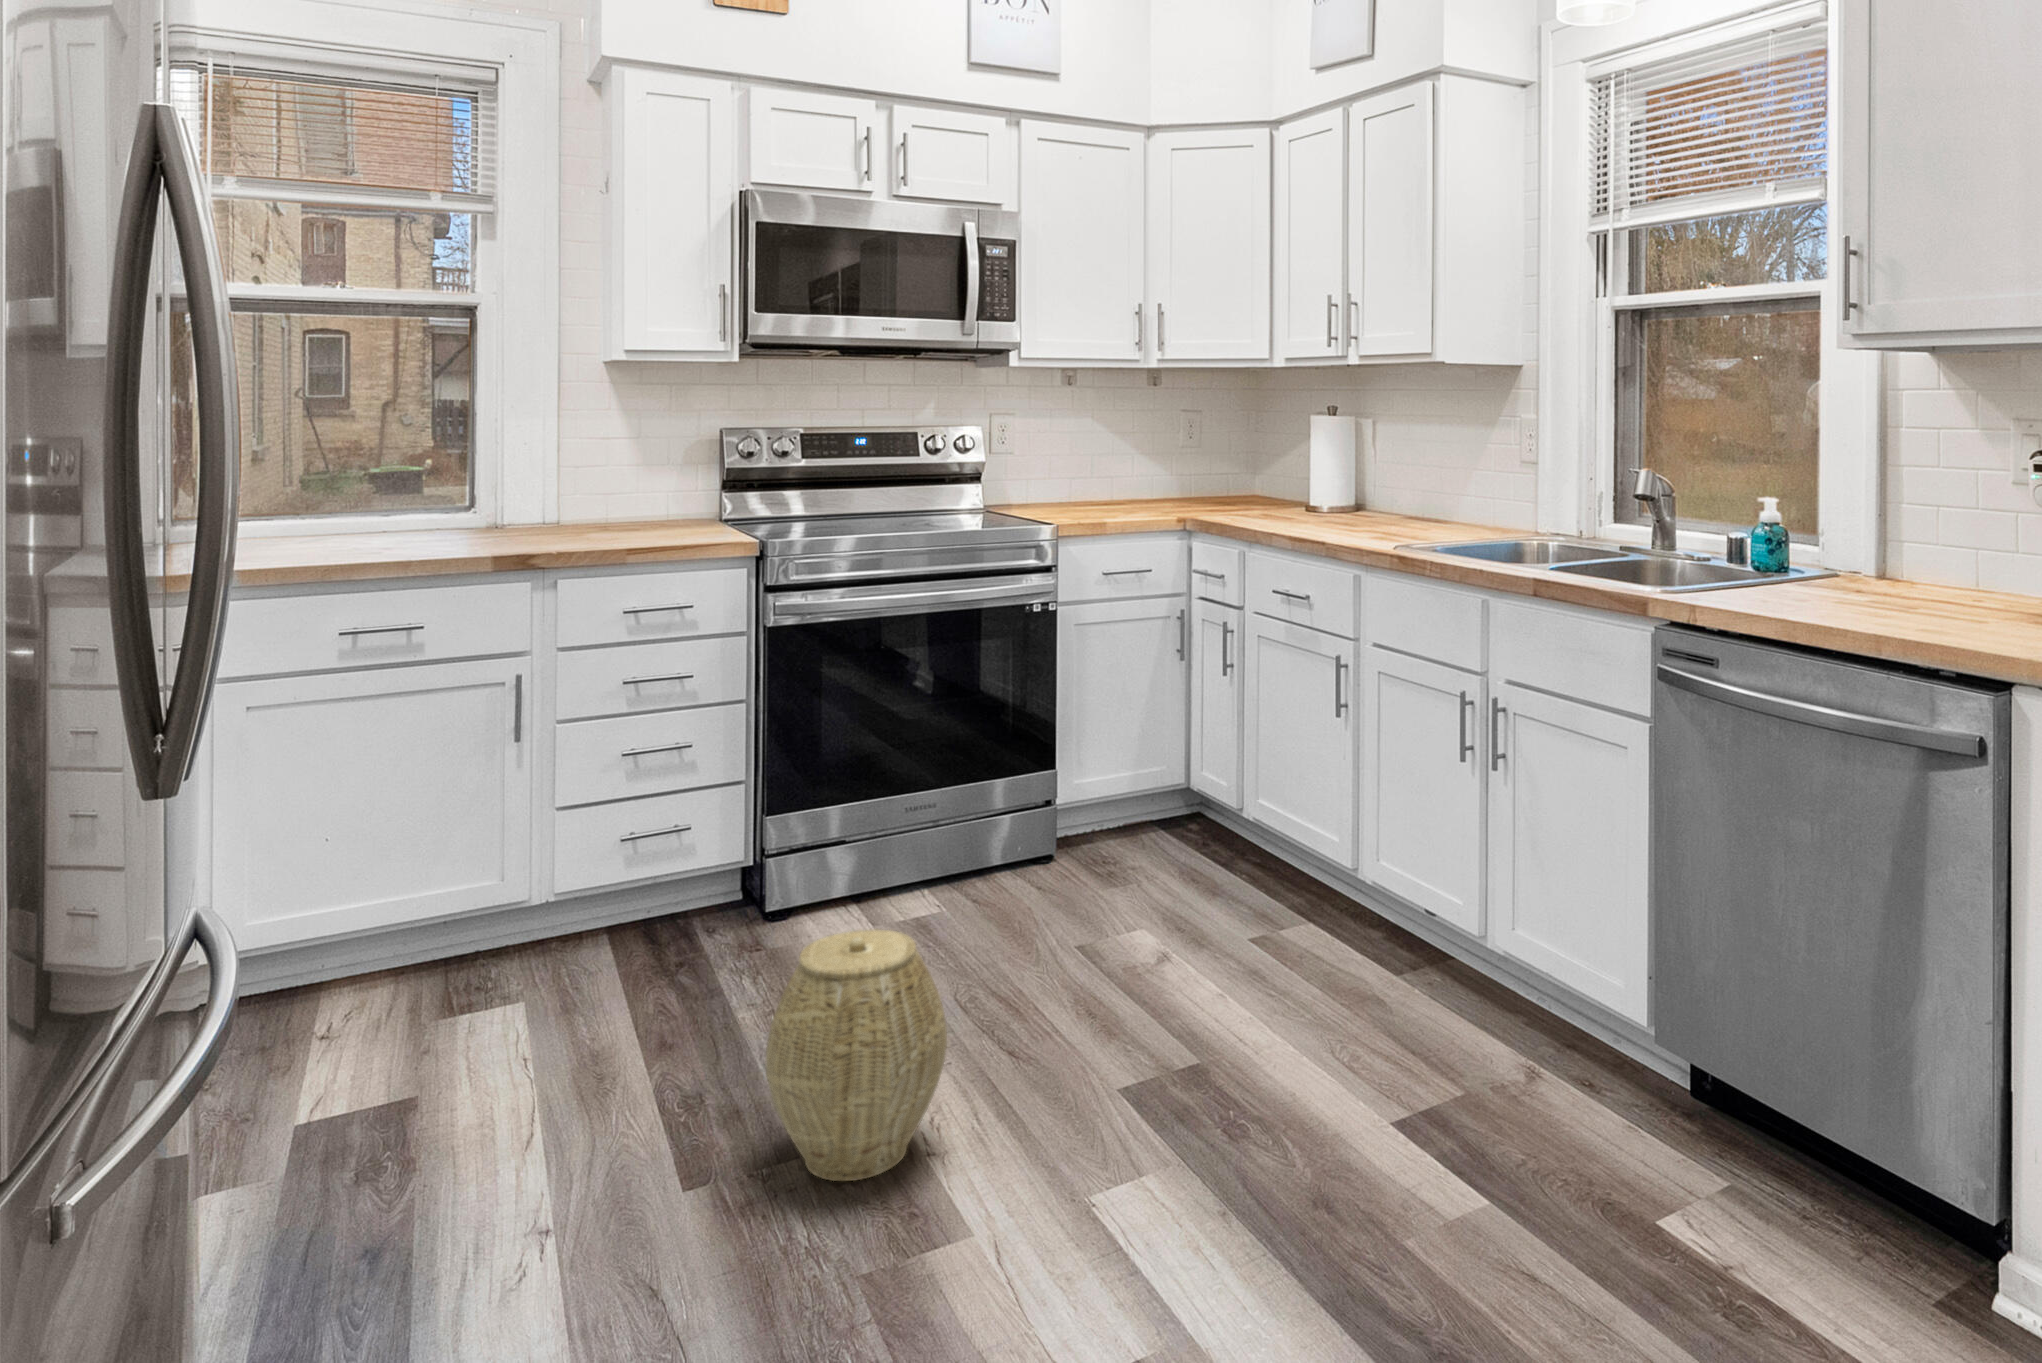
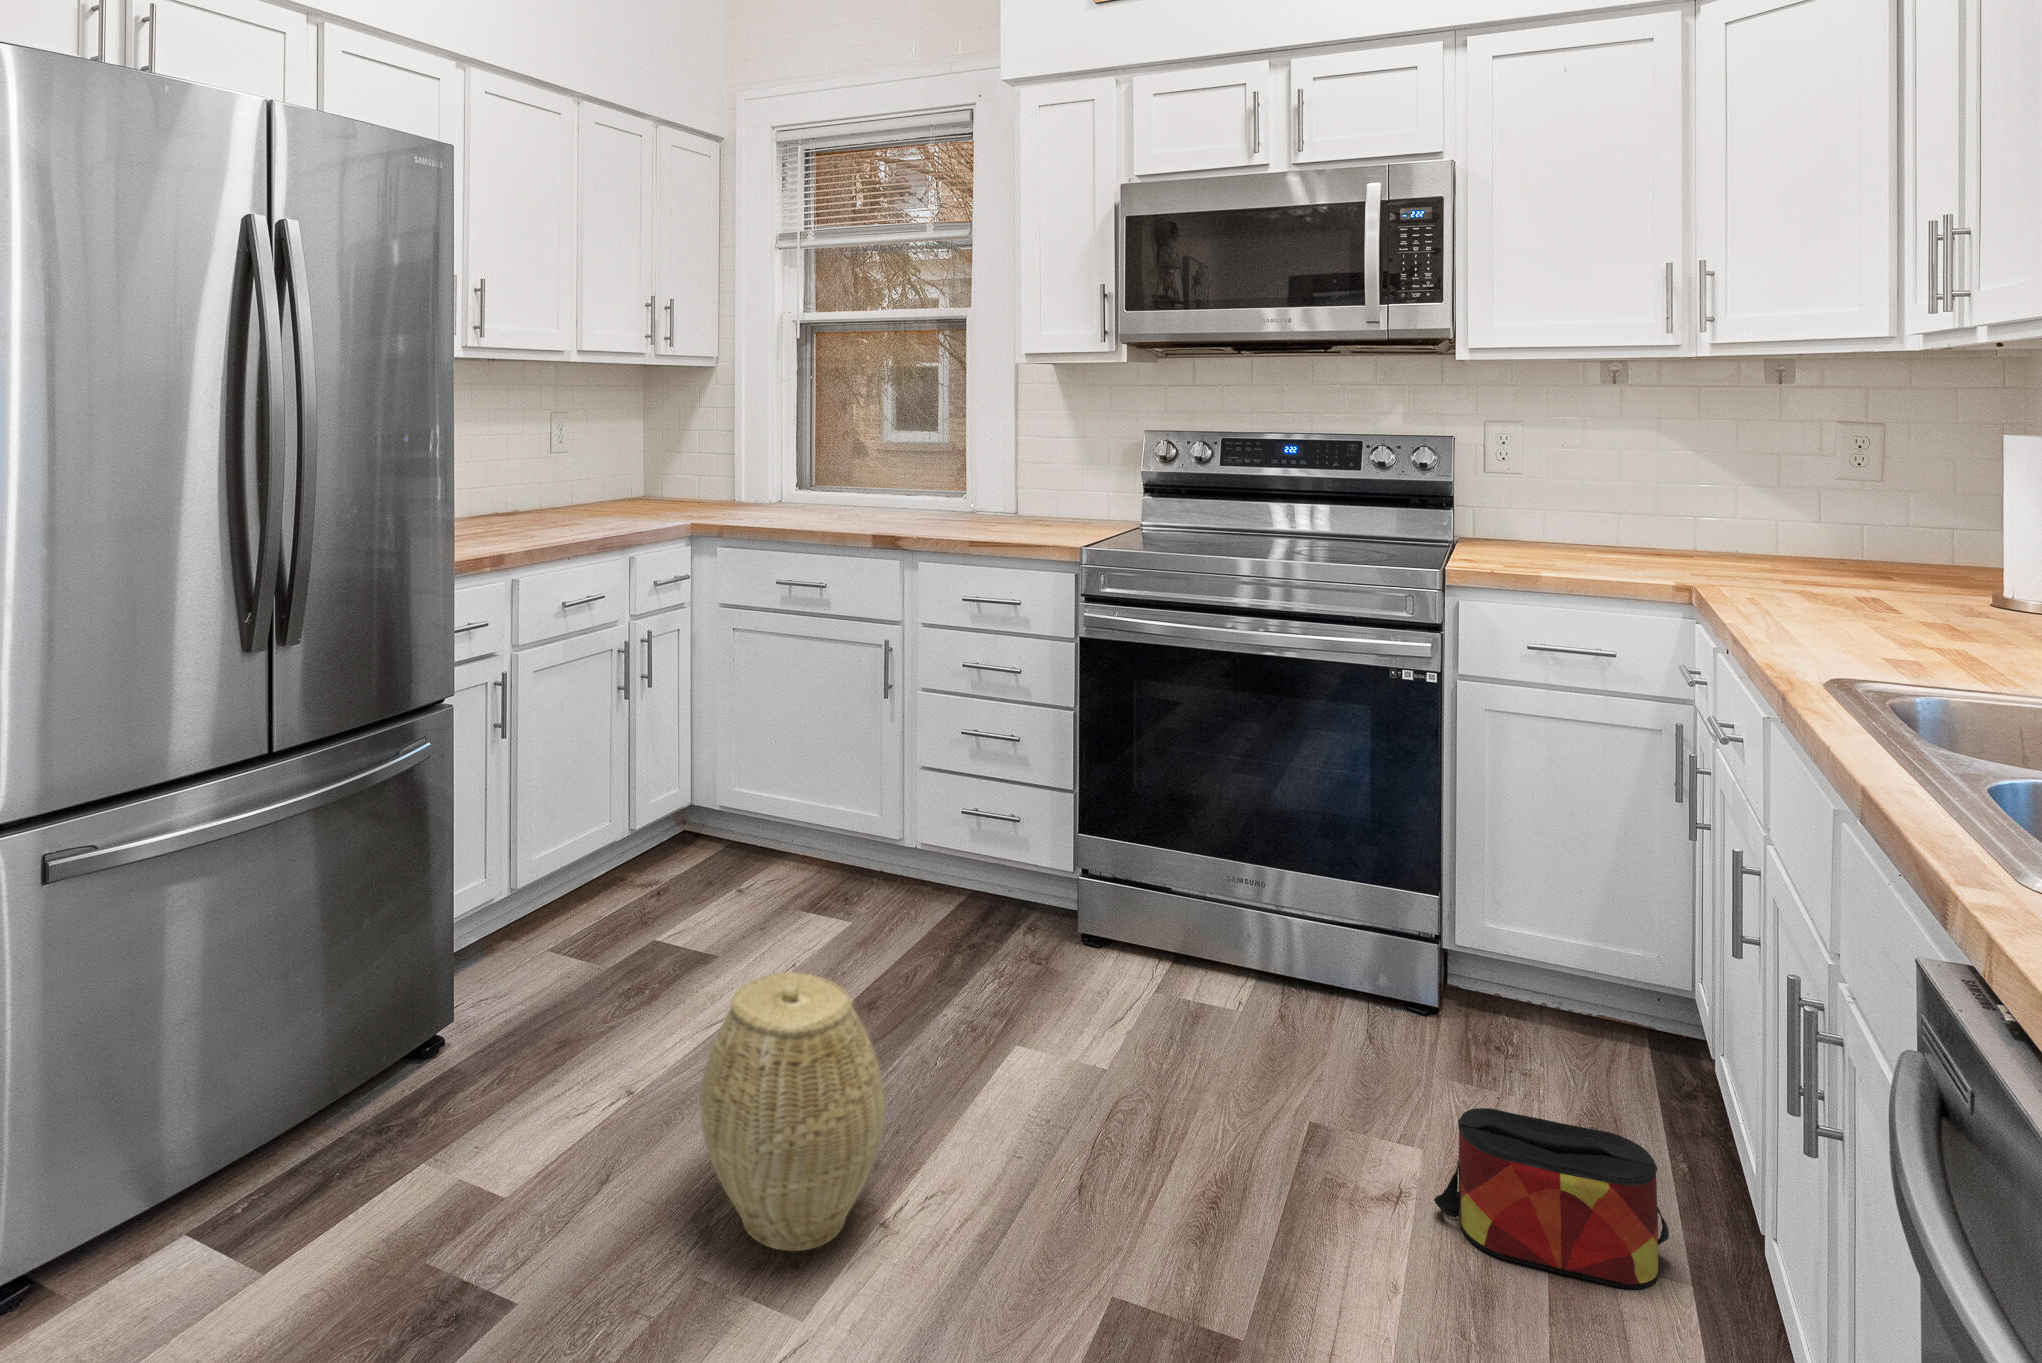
bag: none [1183,849,1293,948] -> present [1434,1108,1669,1289]

